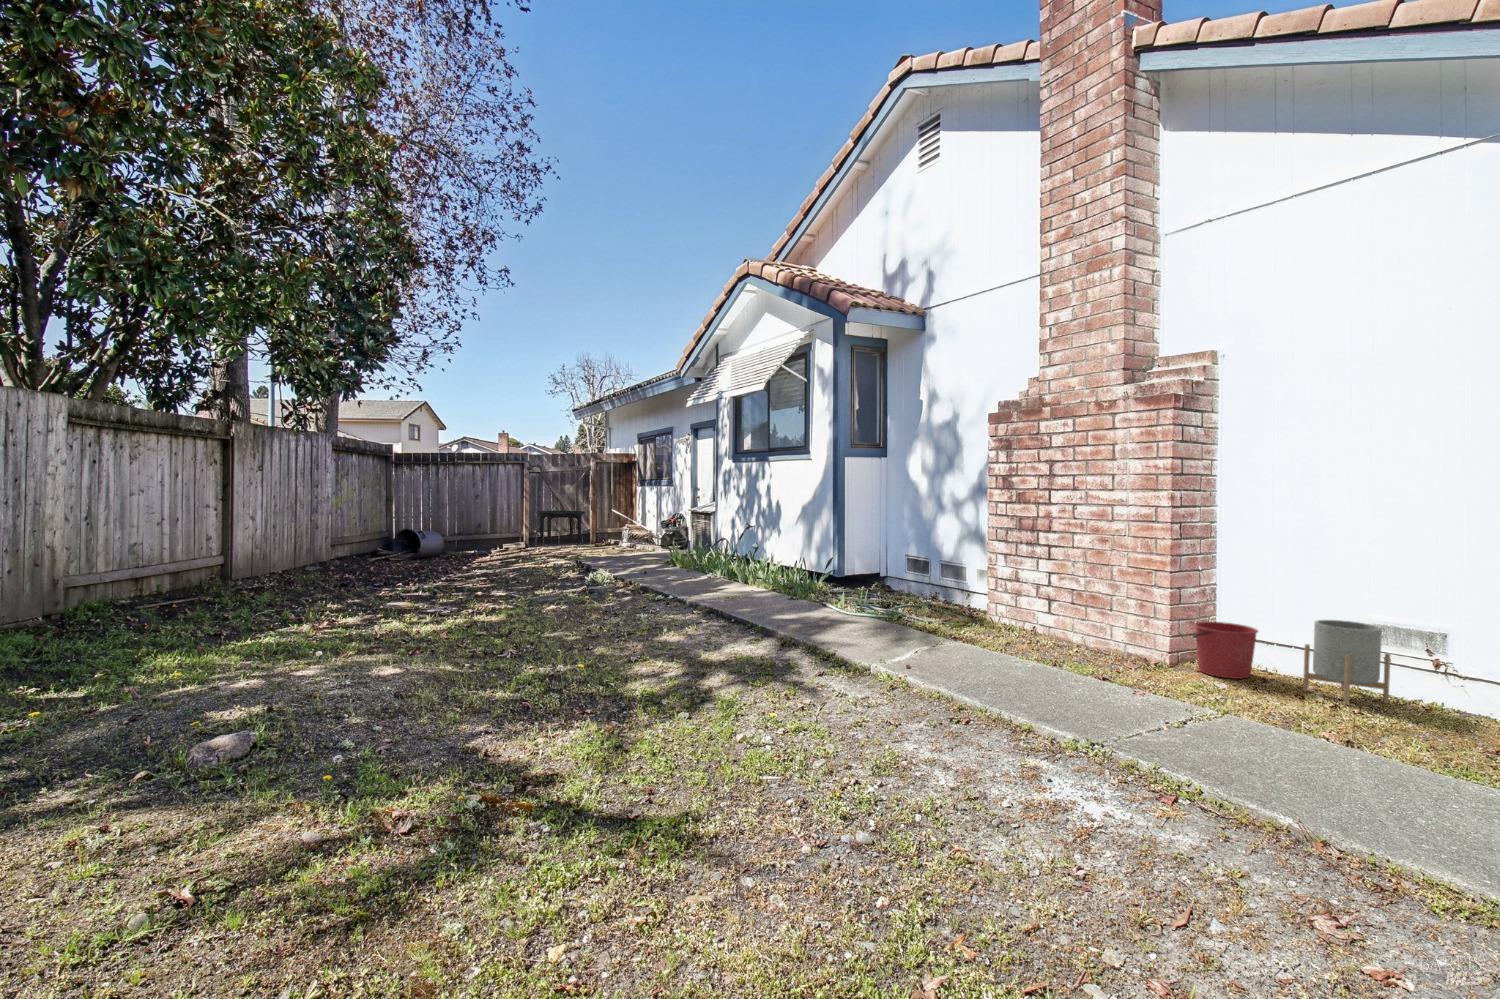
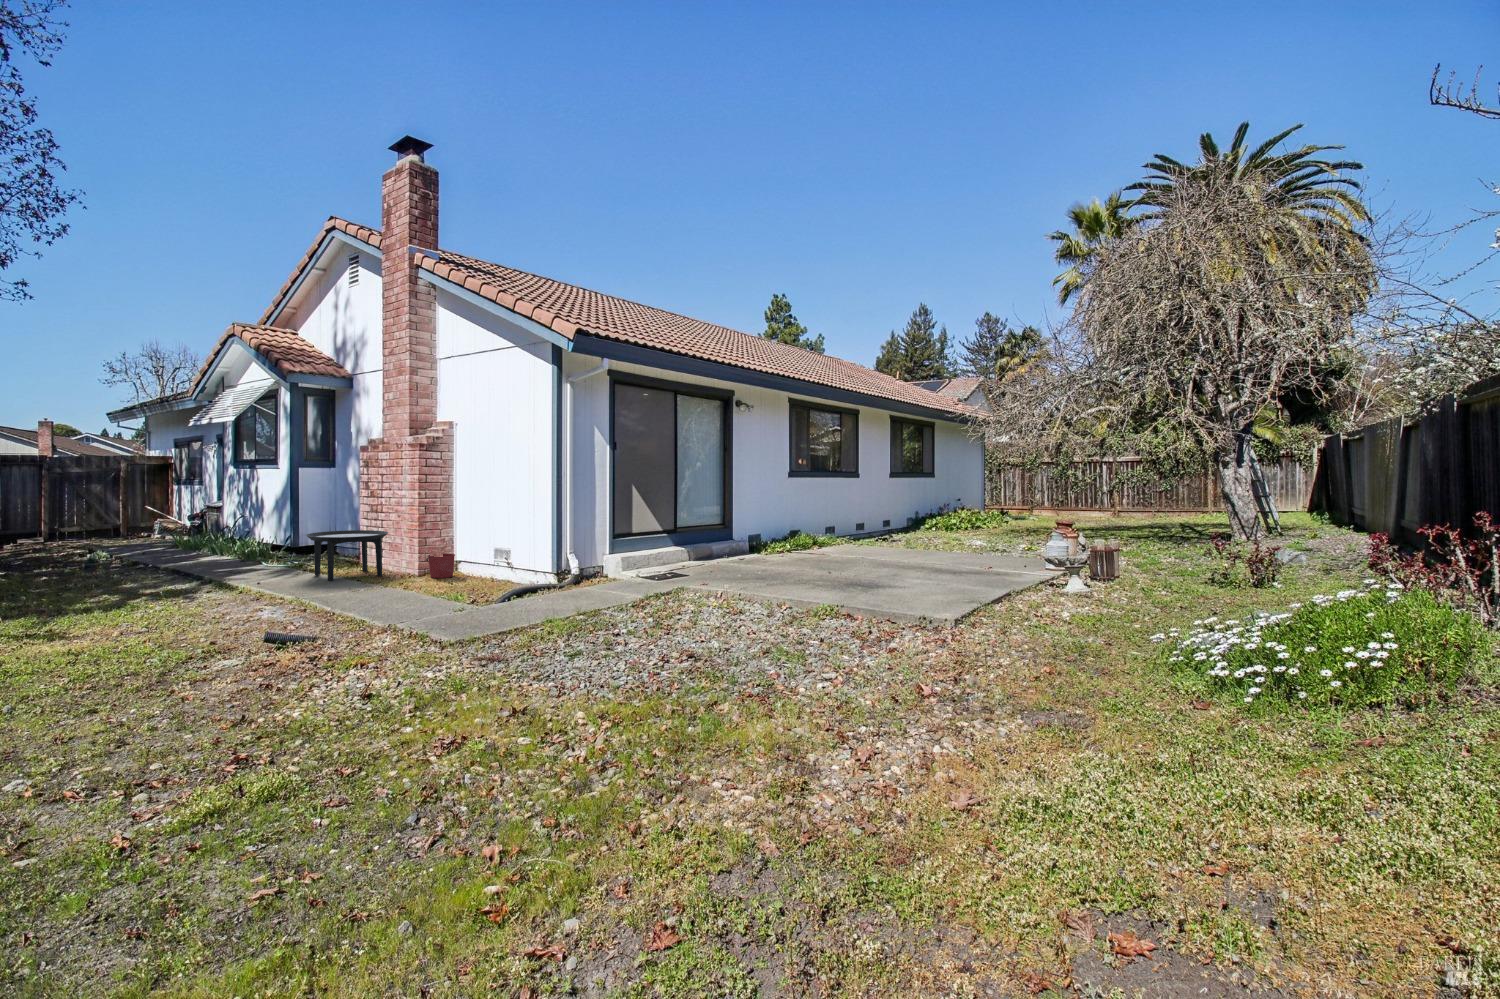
round table: present [535,511,586,542] -> present [306,530,388,581]
planter: present [1303,620,1390,705] -> none [461,548,488,583]

